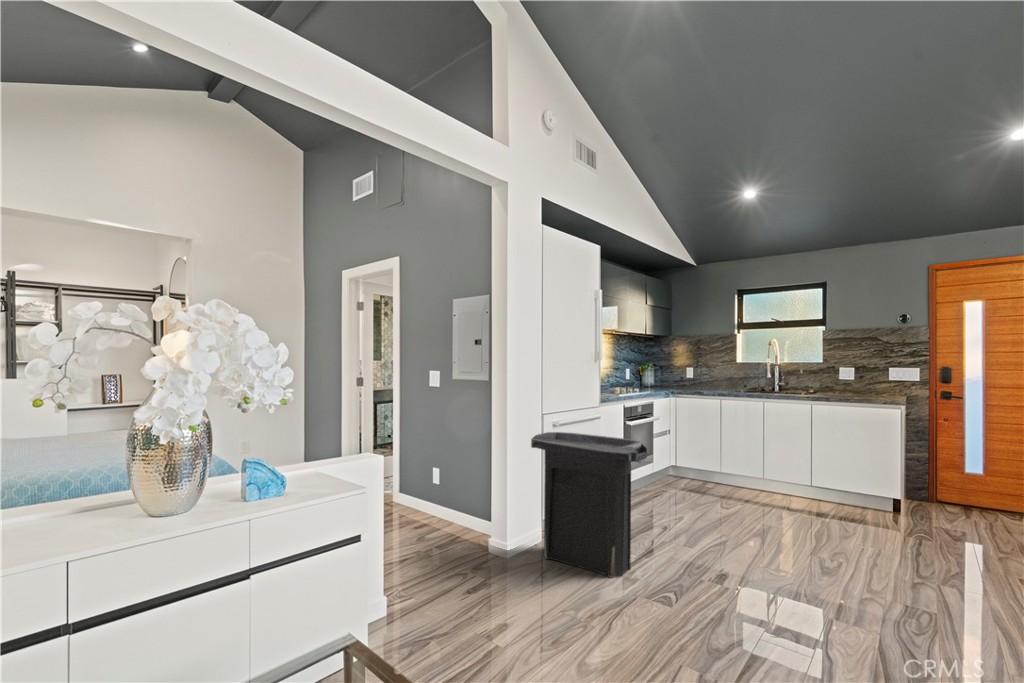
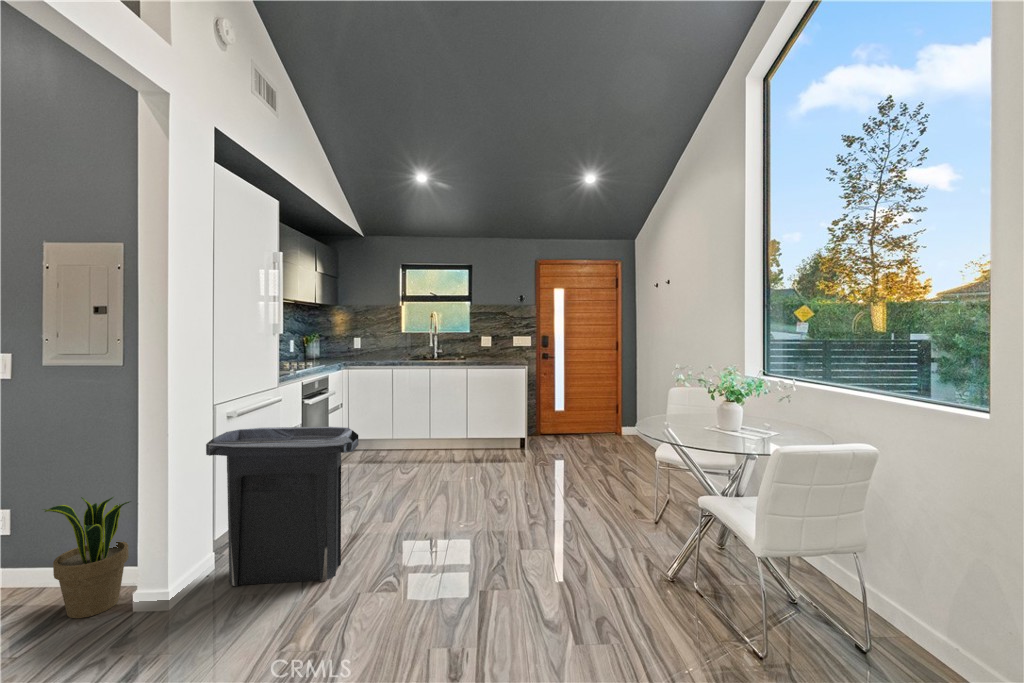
potted plant: none [441,464,487,549] -> present [43,497,129,618]

